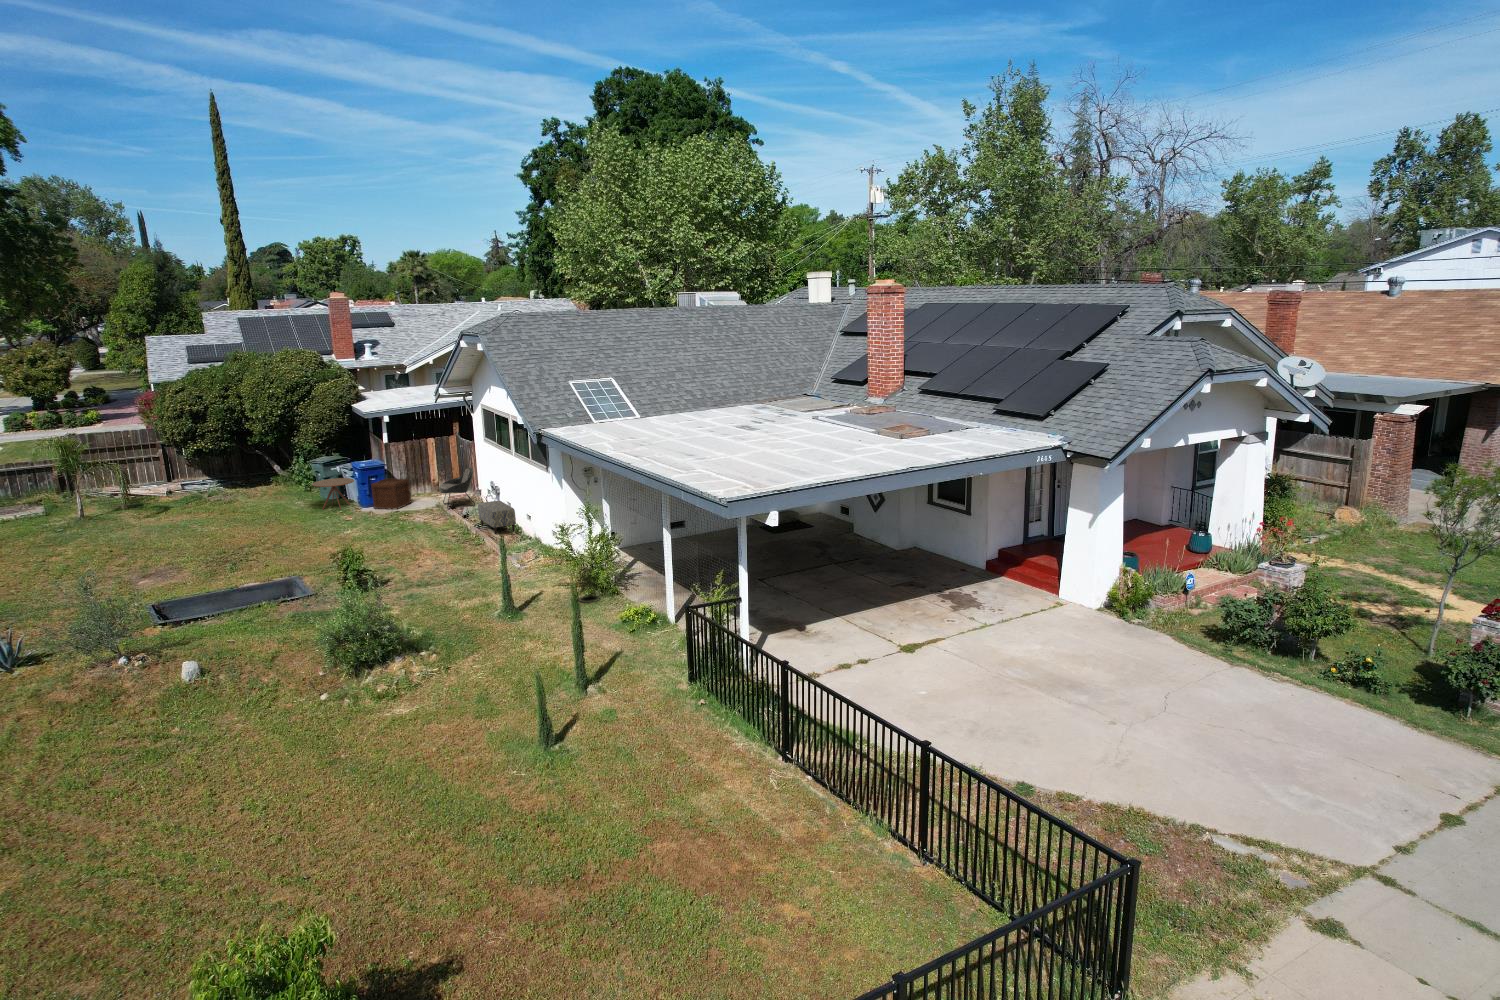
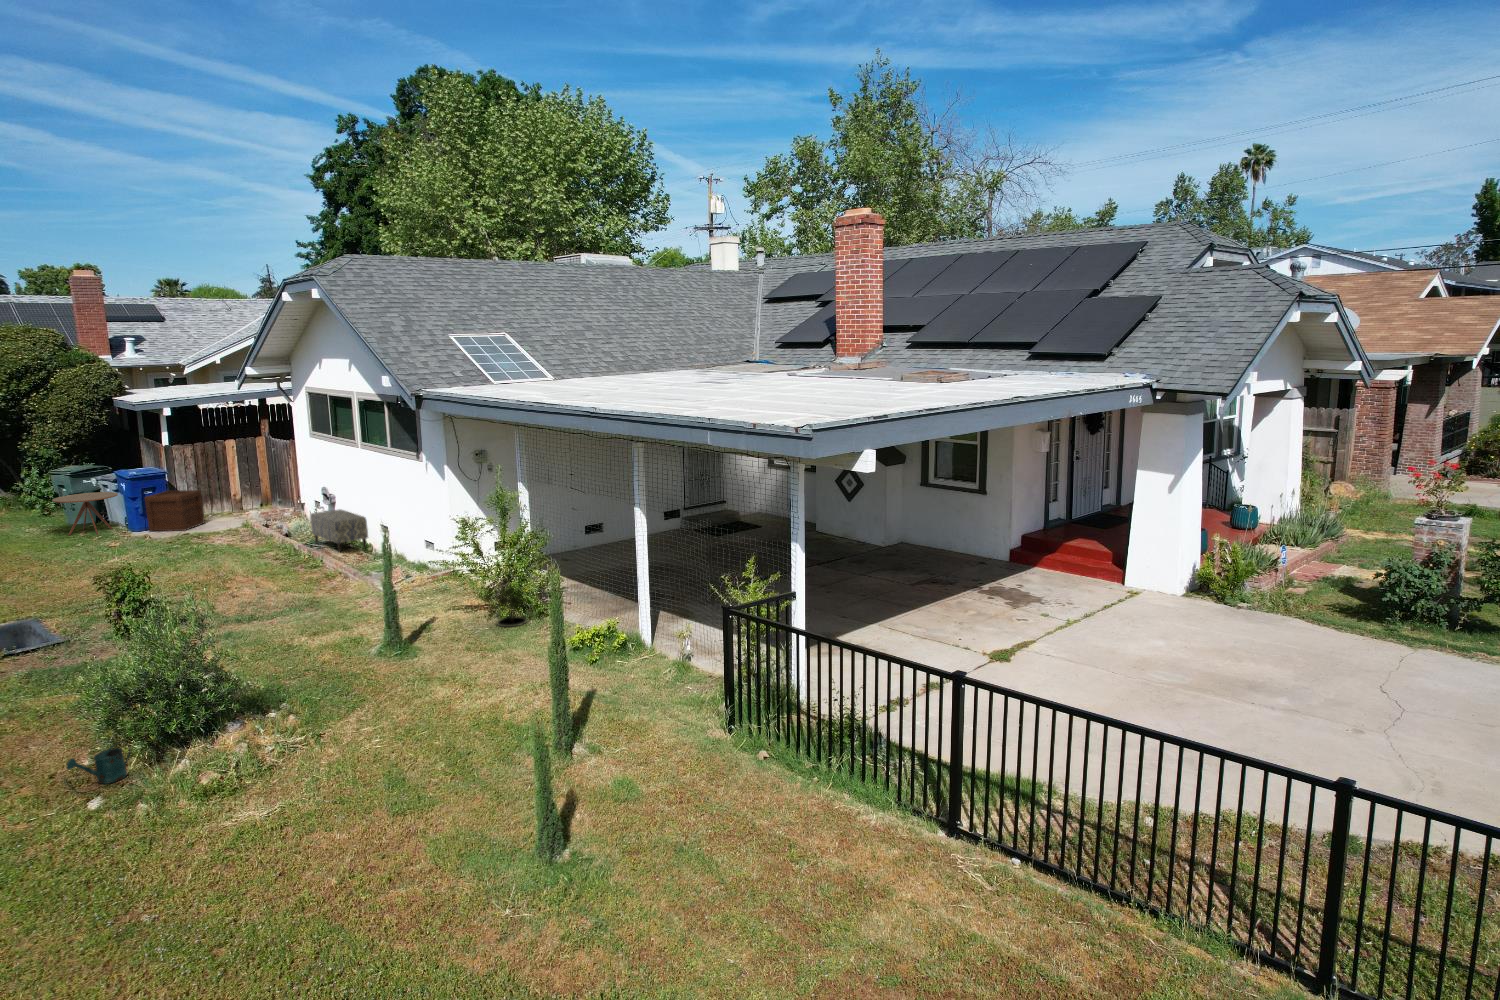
lounge chair: present [439,468,475,510] -> none [246,473,300,528]
watering can: none [311,663,344,687] -> present [67,743,131,784]

